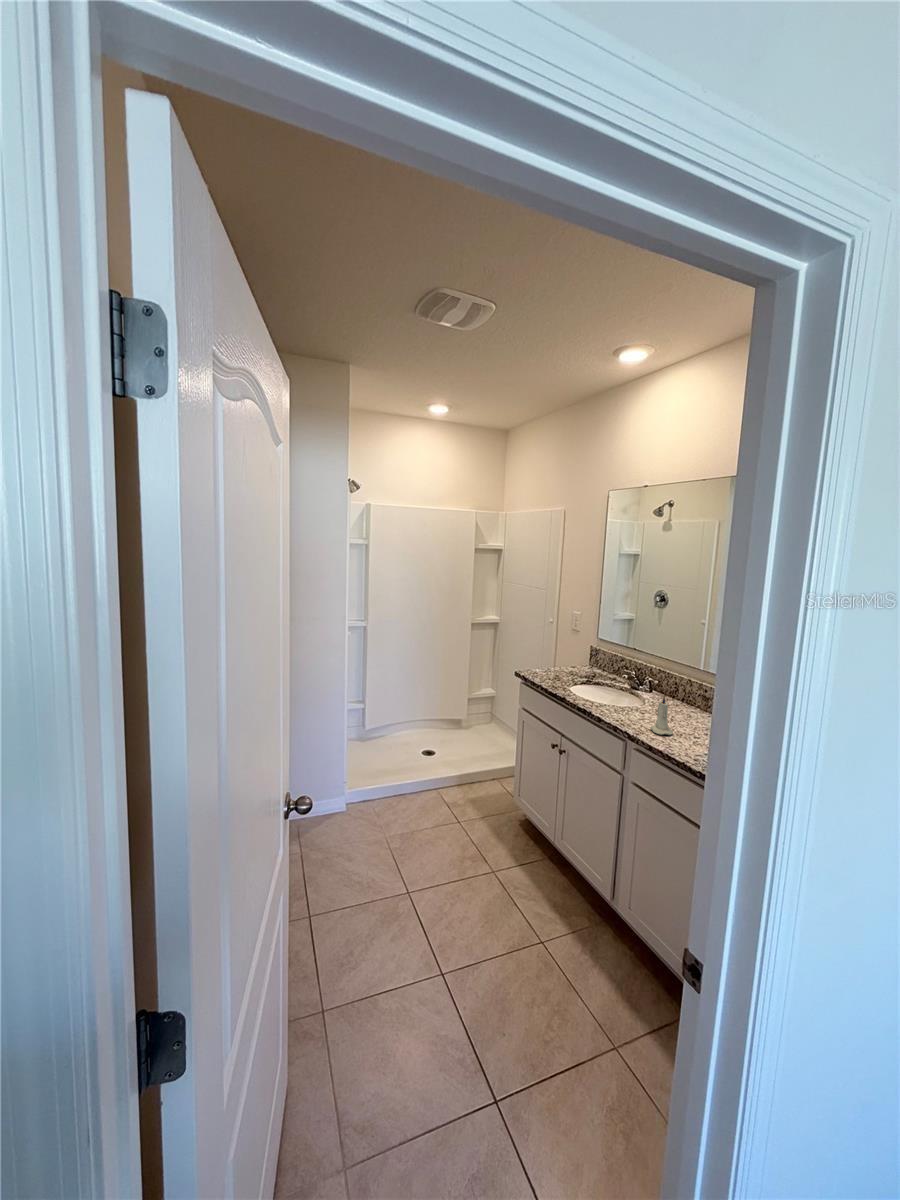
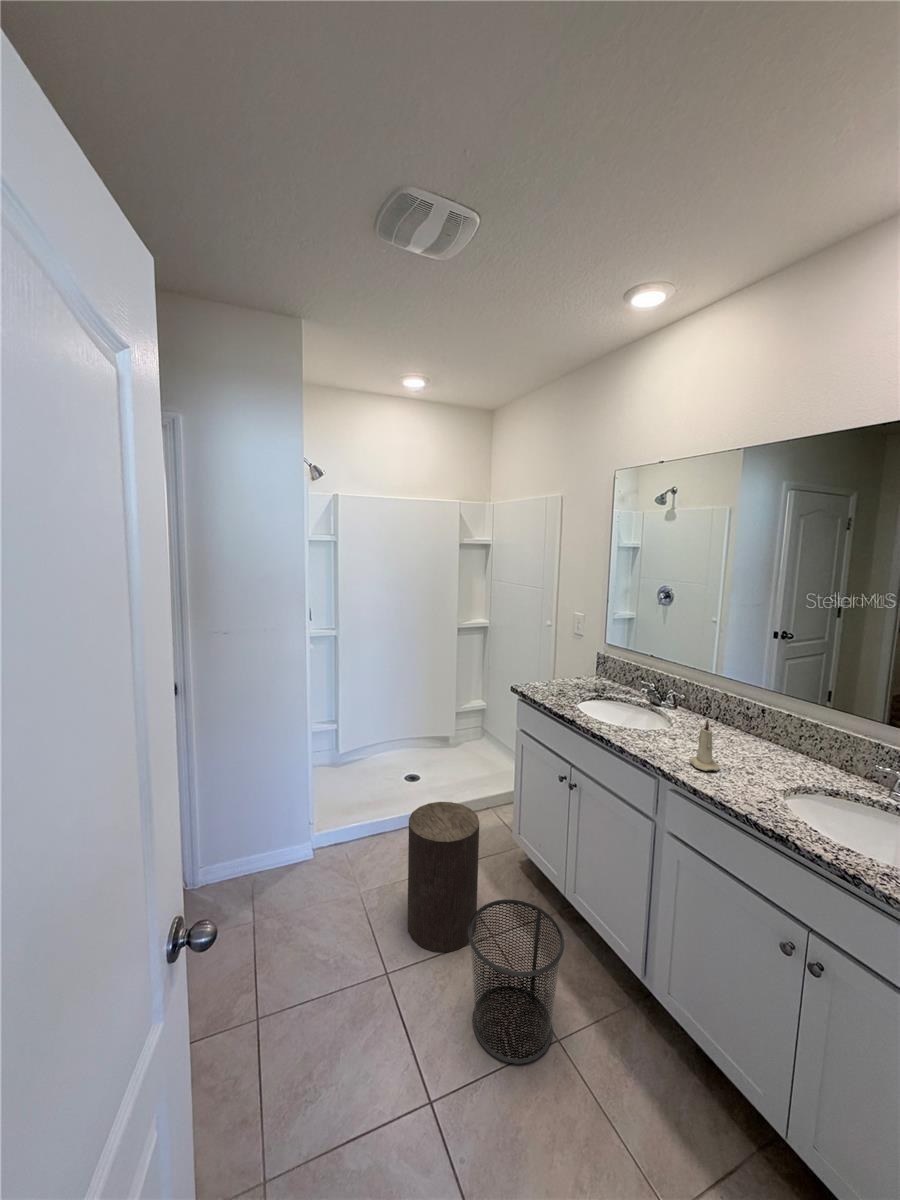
stool: none [425,764,485,882] -> present [408,802,479,952]
waste bin: none [474,836,549,955] -> present [468,899,564,1064]

